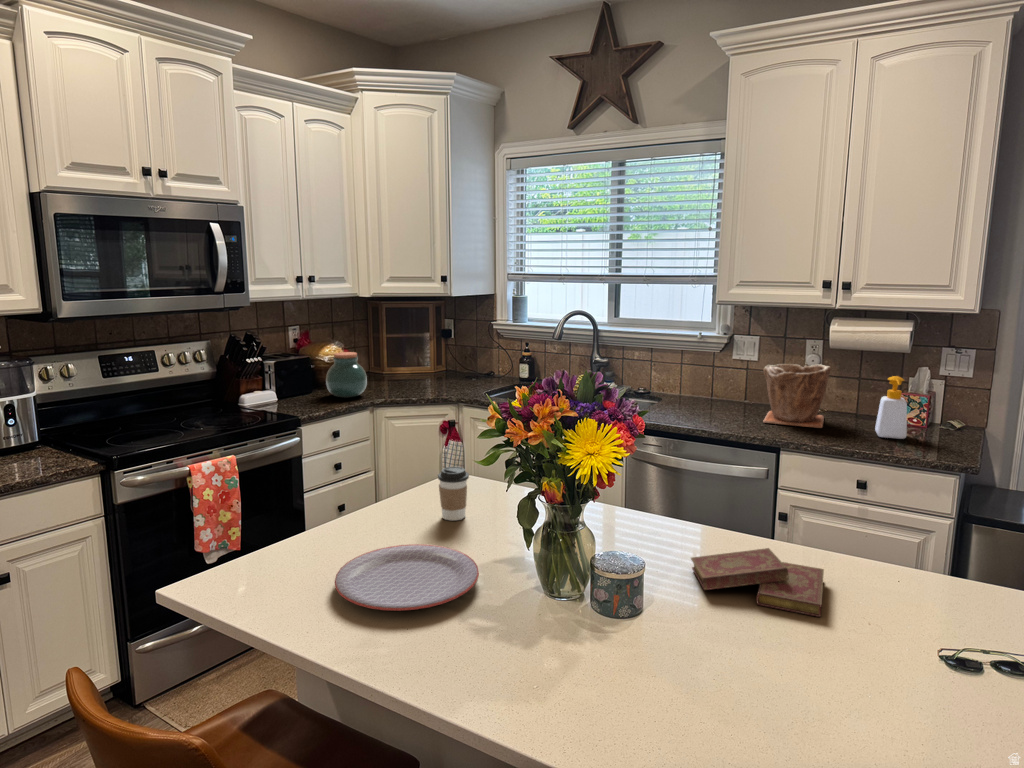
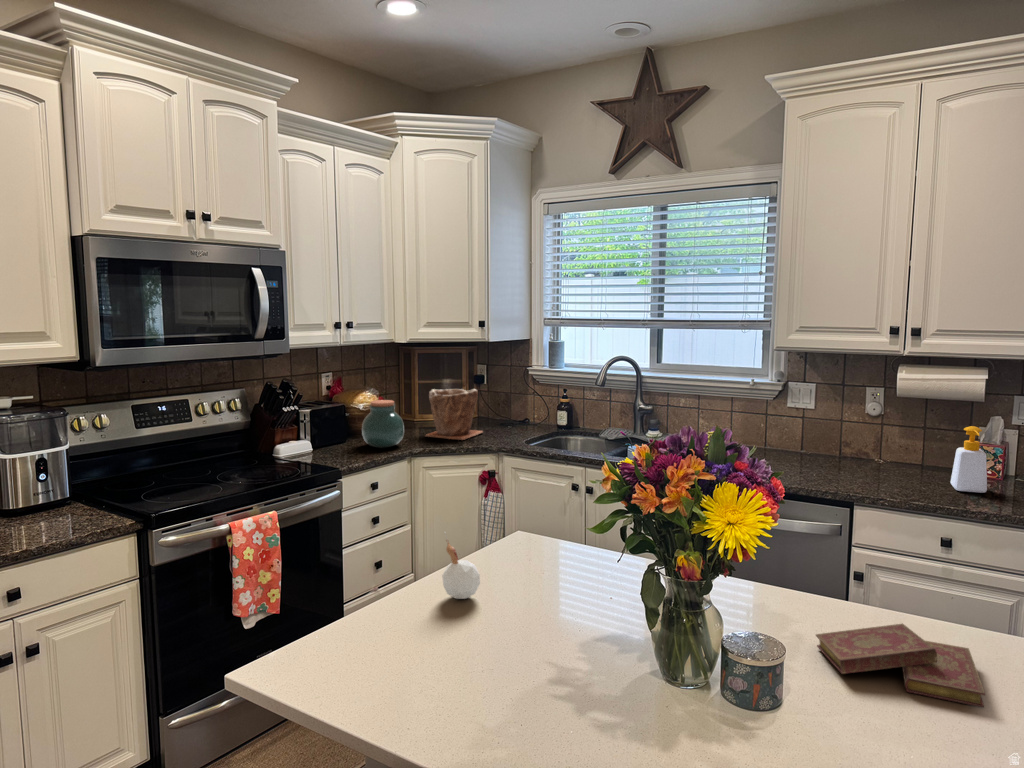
plant pot: present [763,364,831,428] -> present [426,389,483,440]
coffee cup: present [438,467,469,521] -> none [518,529,552,588]
candle: none [366,469,401,529] -> present [442,534,480,599]
plate: present [335,544,479,611] -> none [427,618,586,701]

